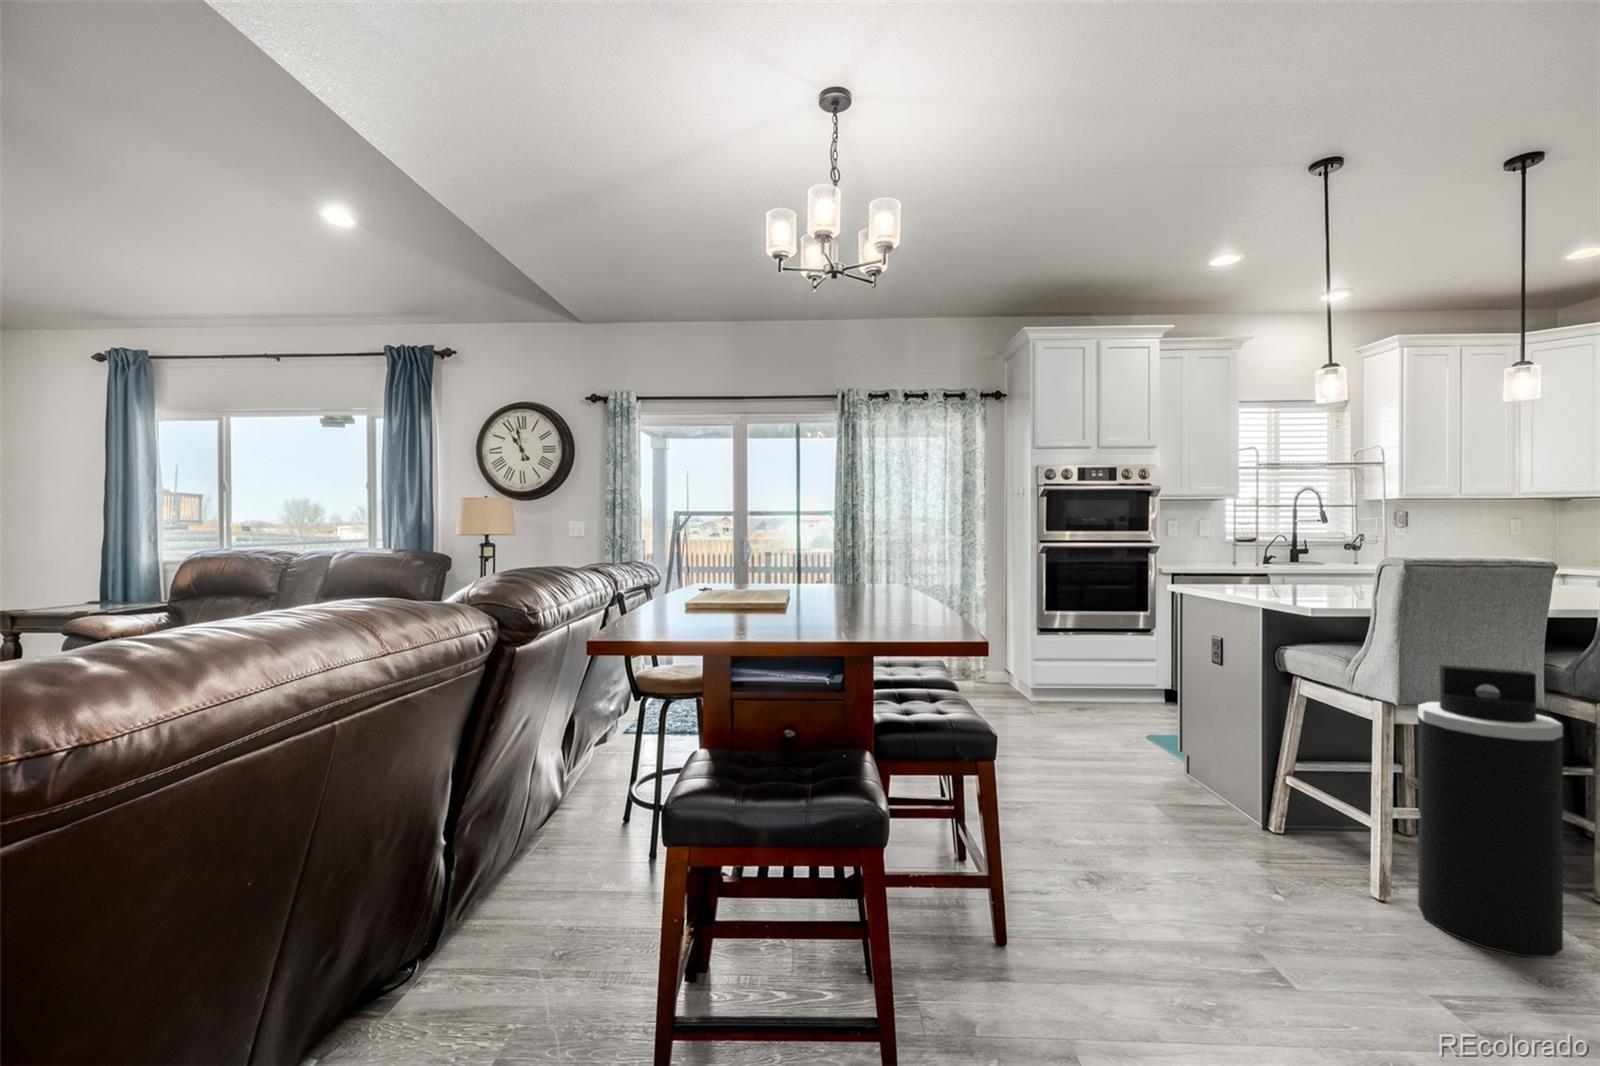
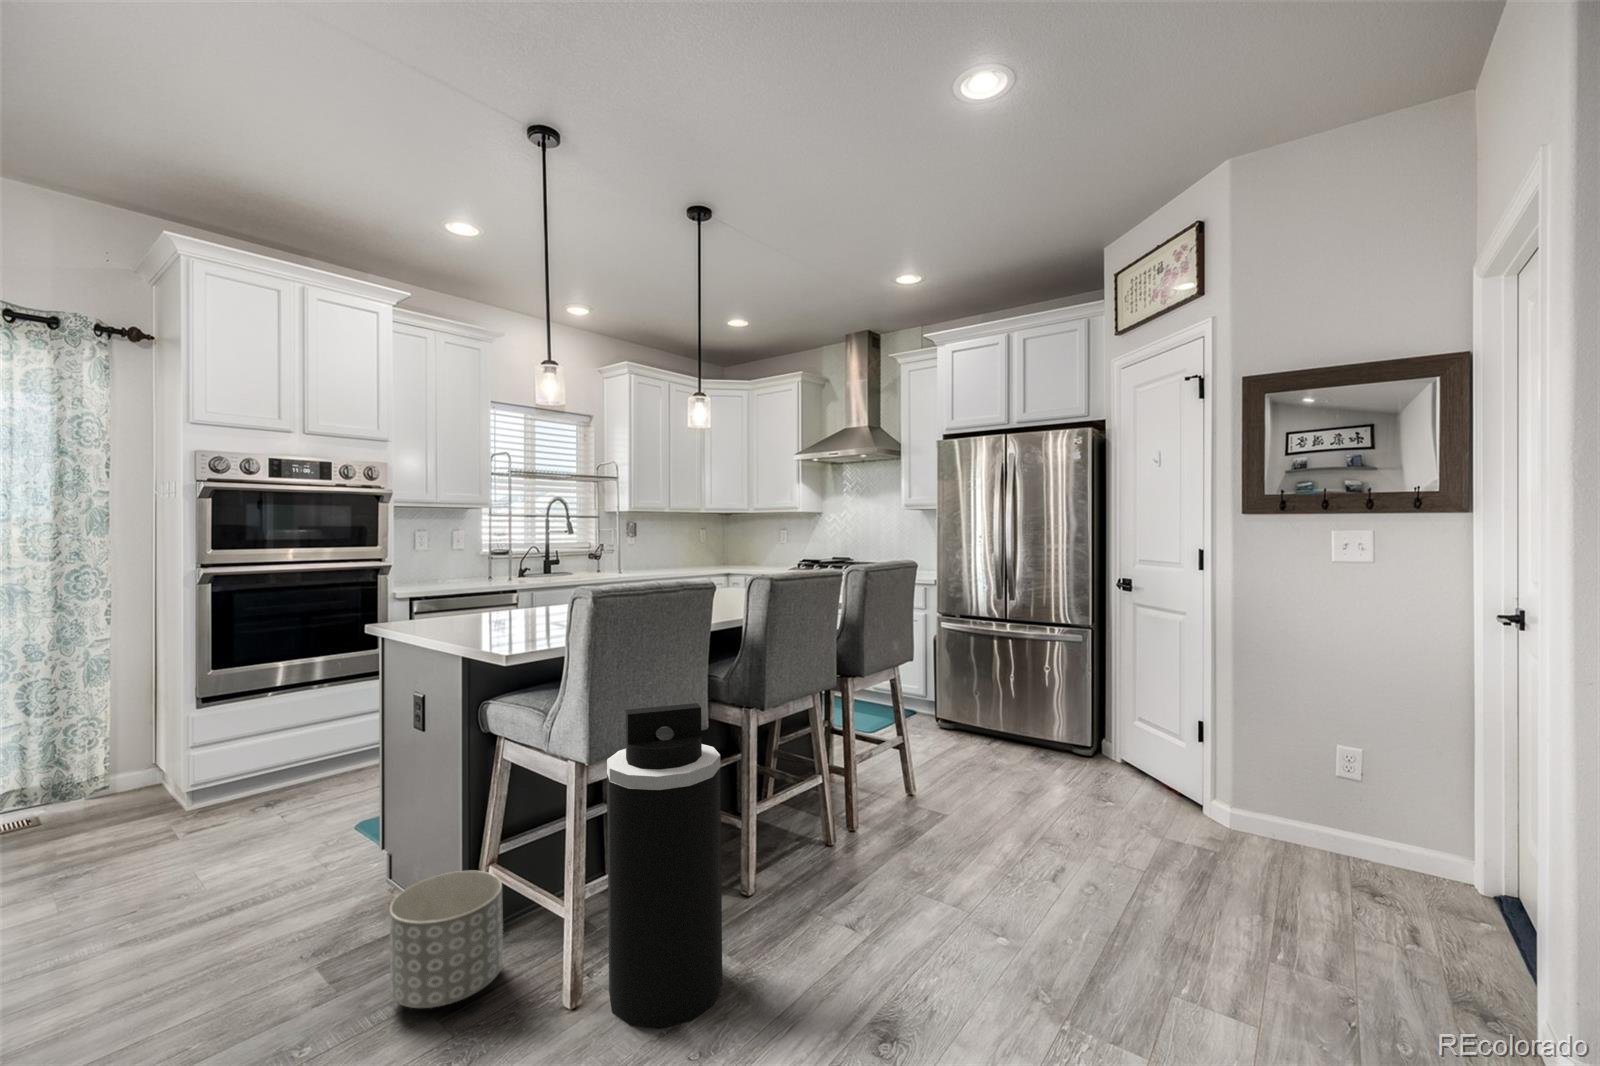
planter: none [1216,769,1306,860] -> present [389,871,503,1008]

